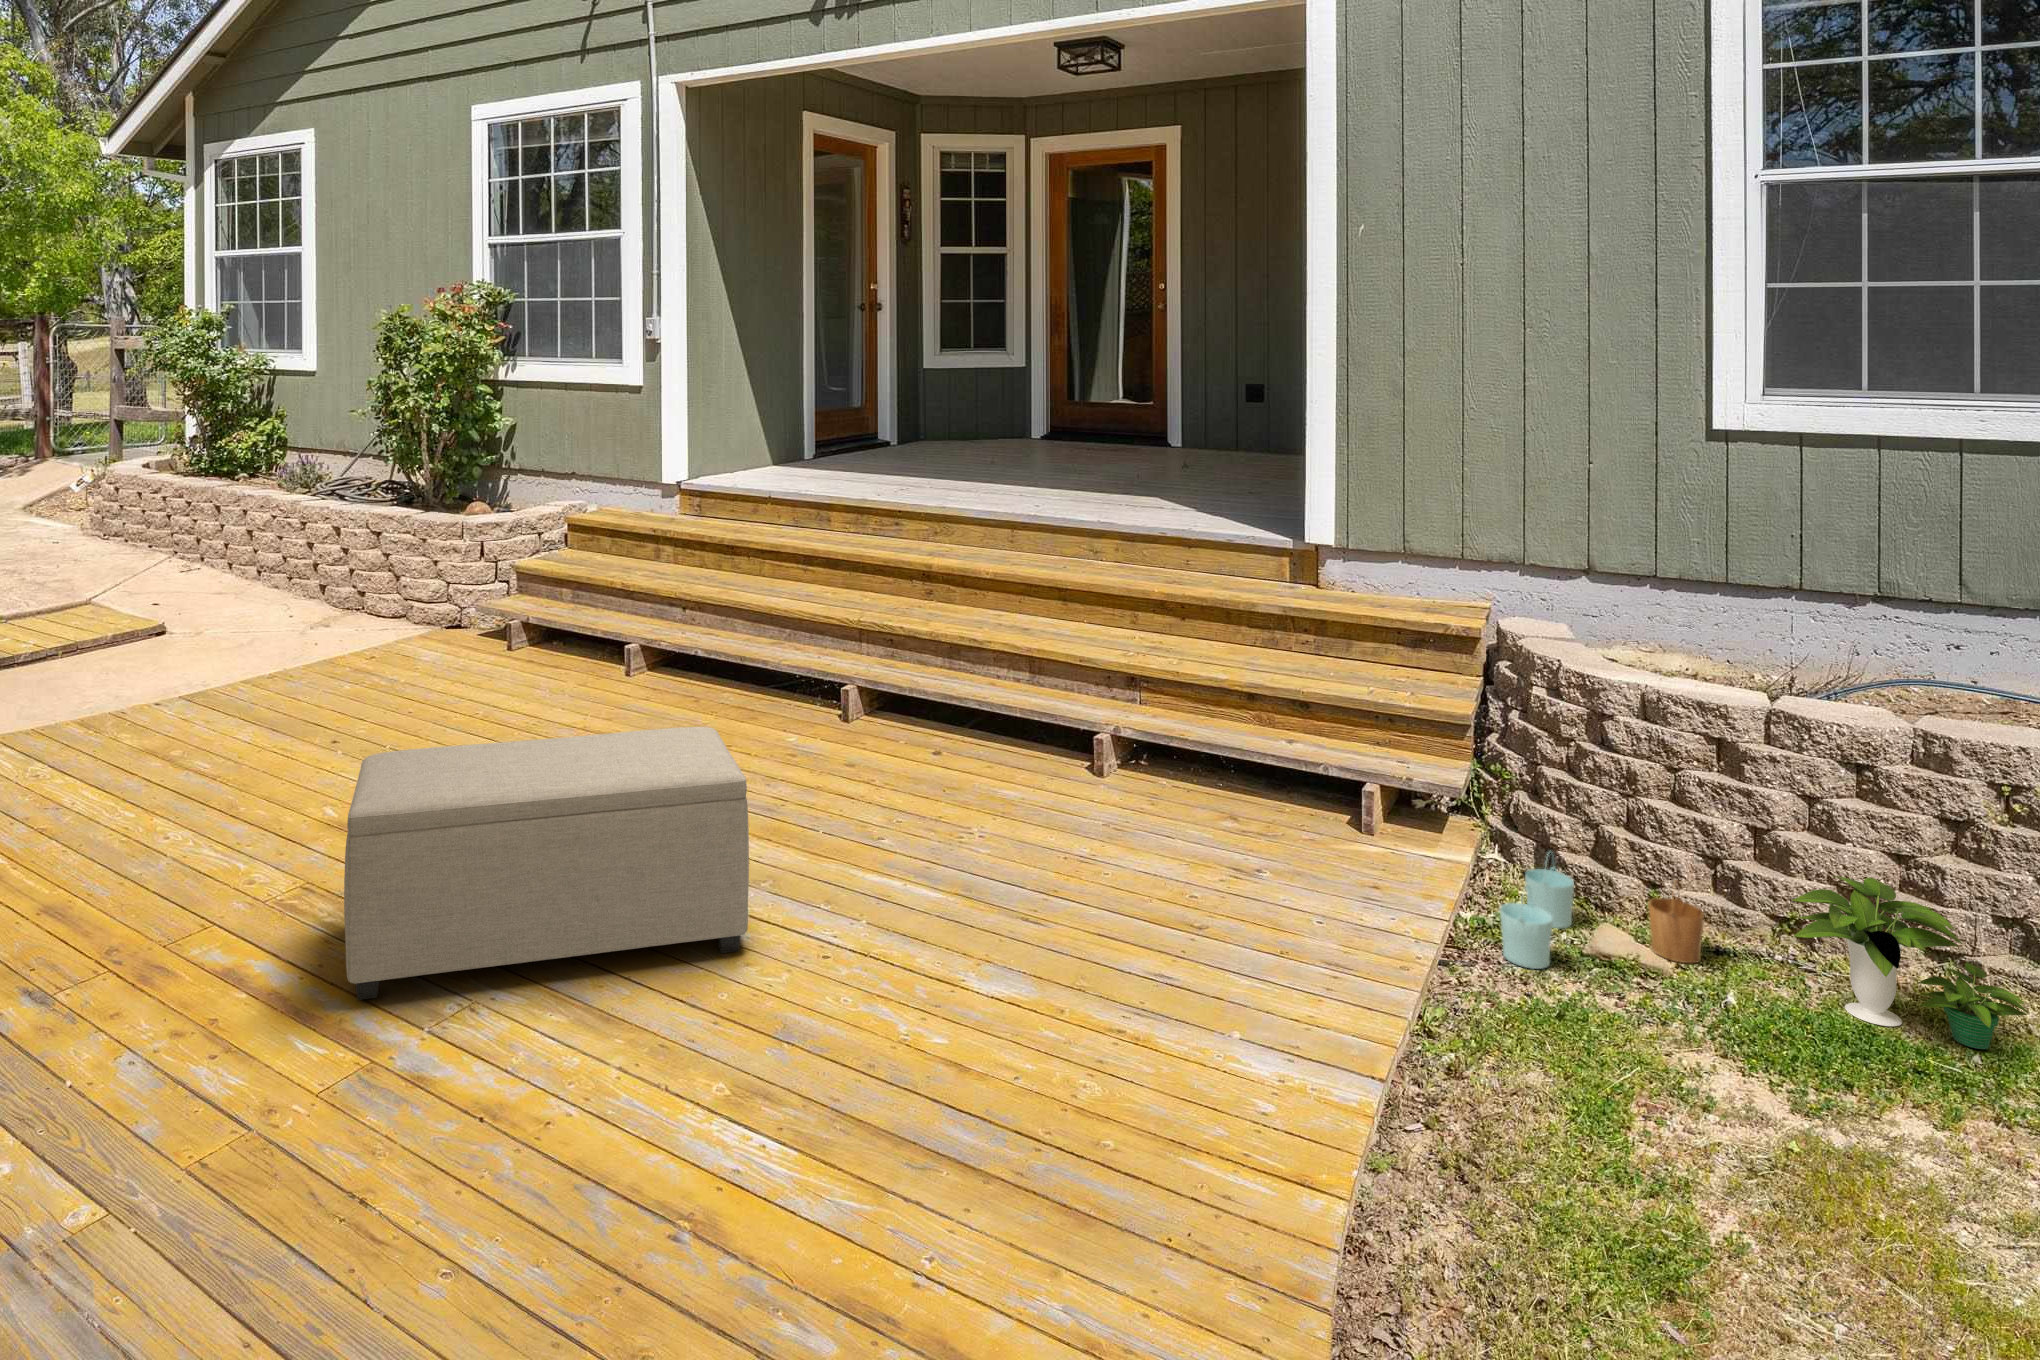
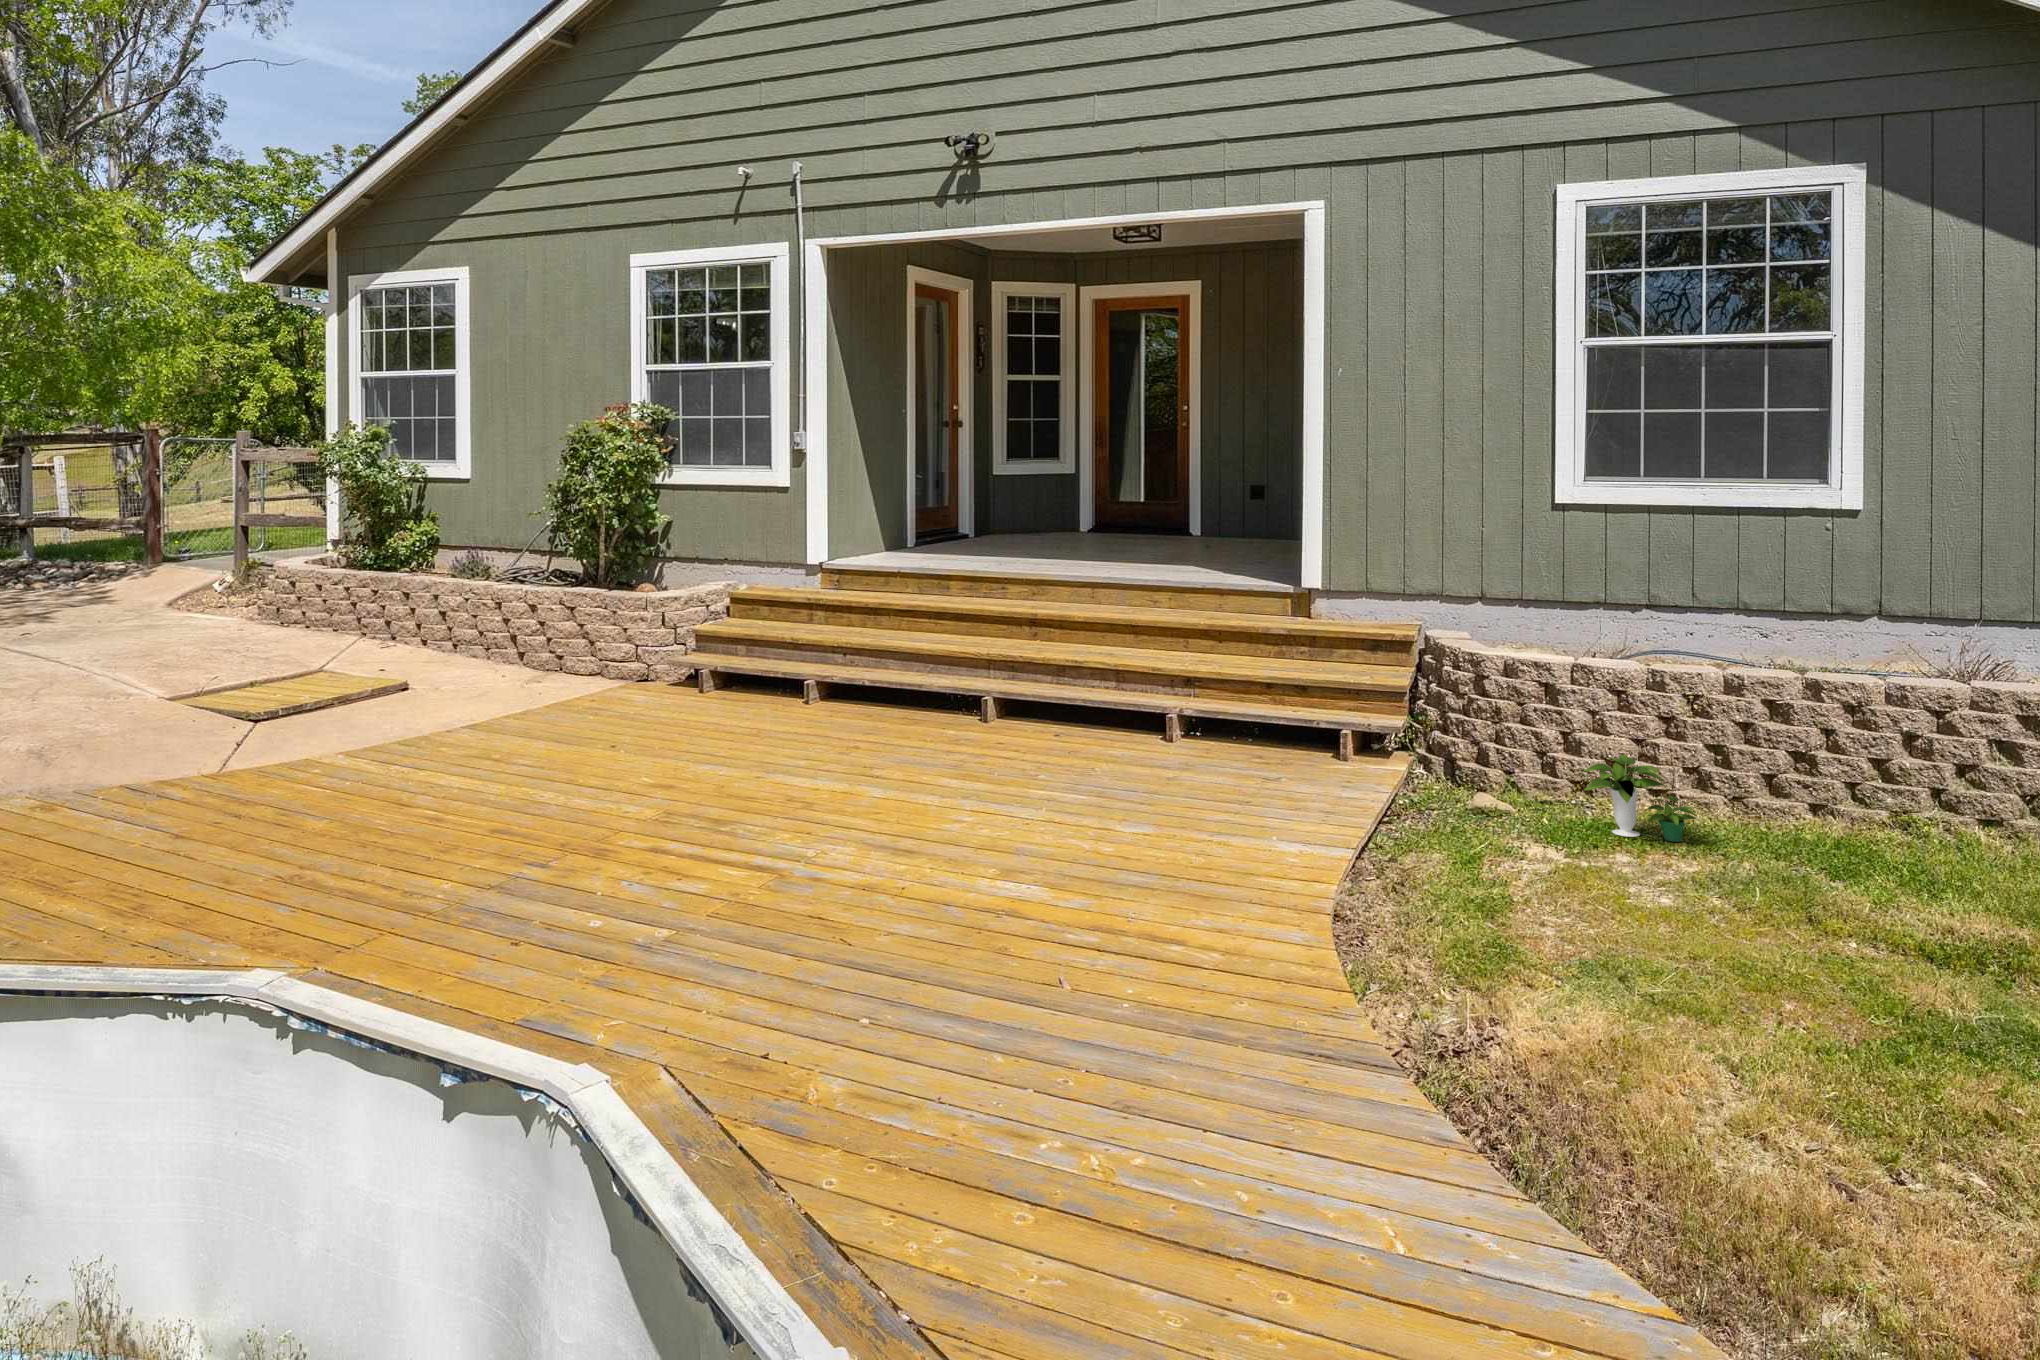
ottoman: present [344,727,749,1000] -> none [745,687,996,842]
bucket: present [1500,854,1704,969] -> none [1425,763,1539,827]

